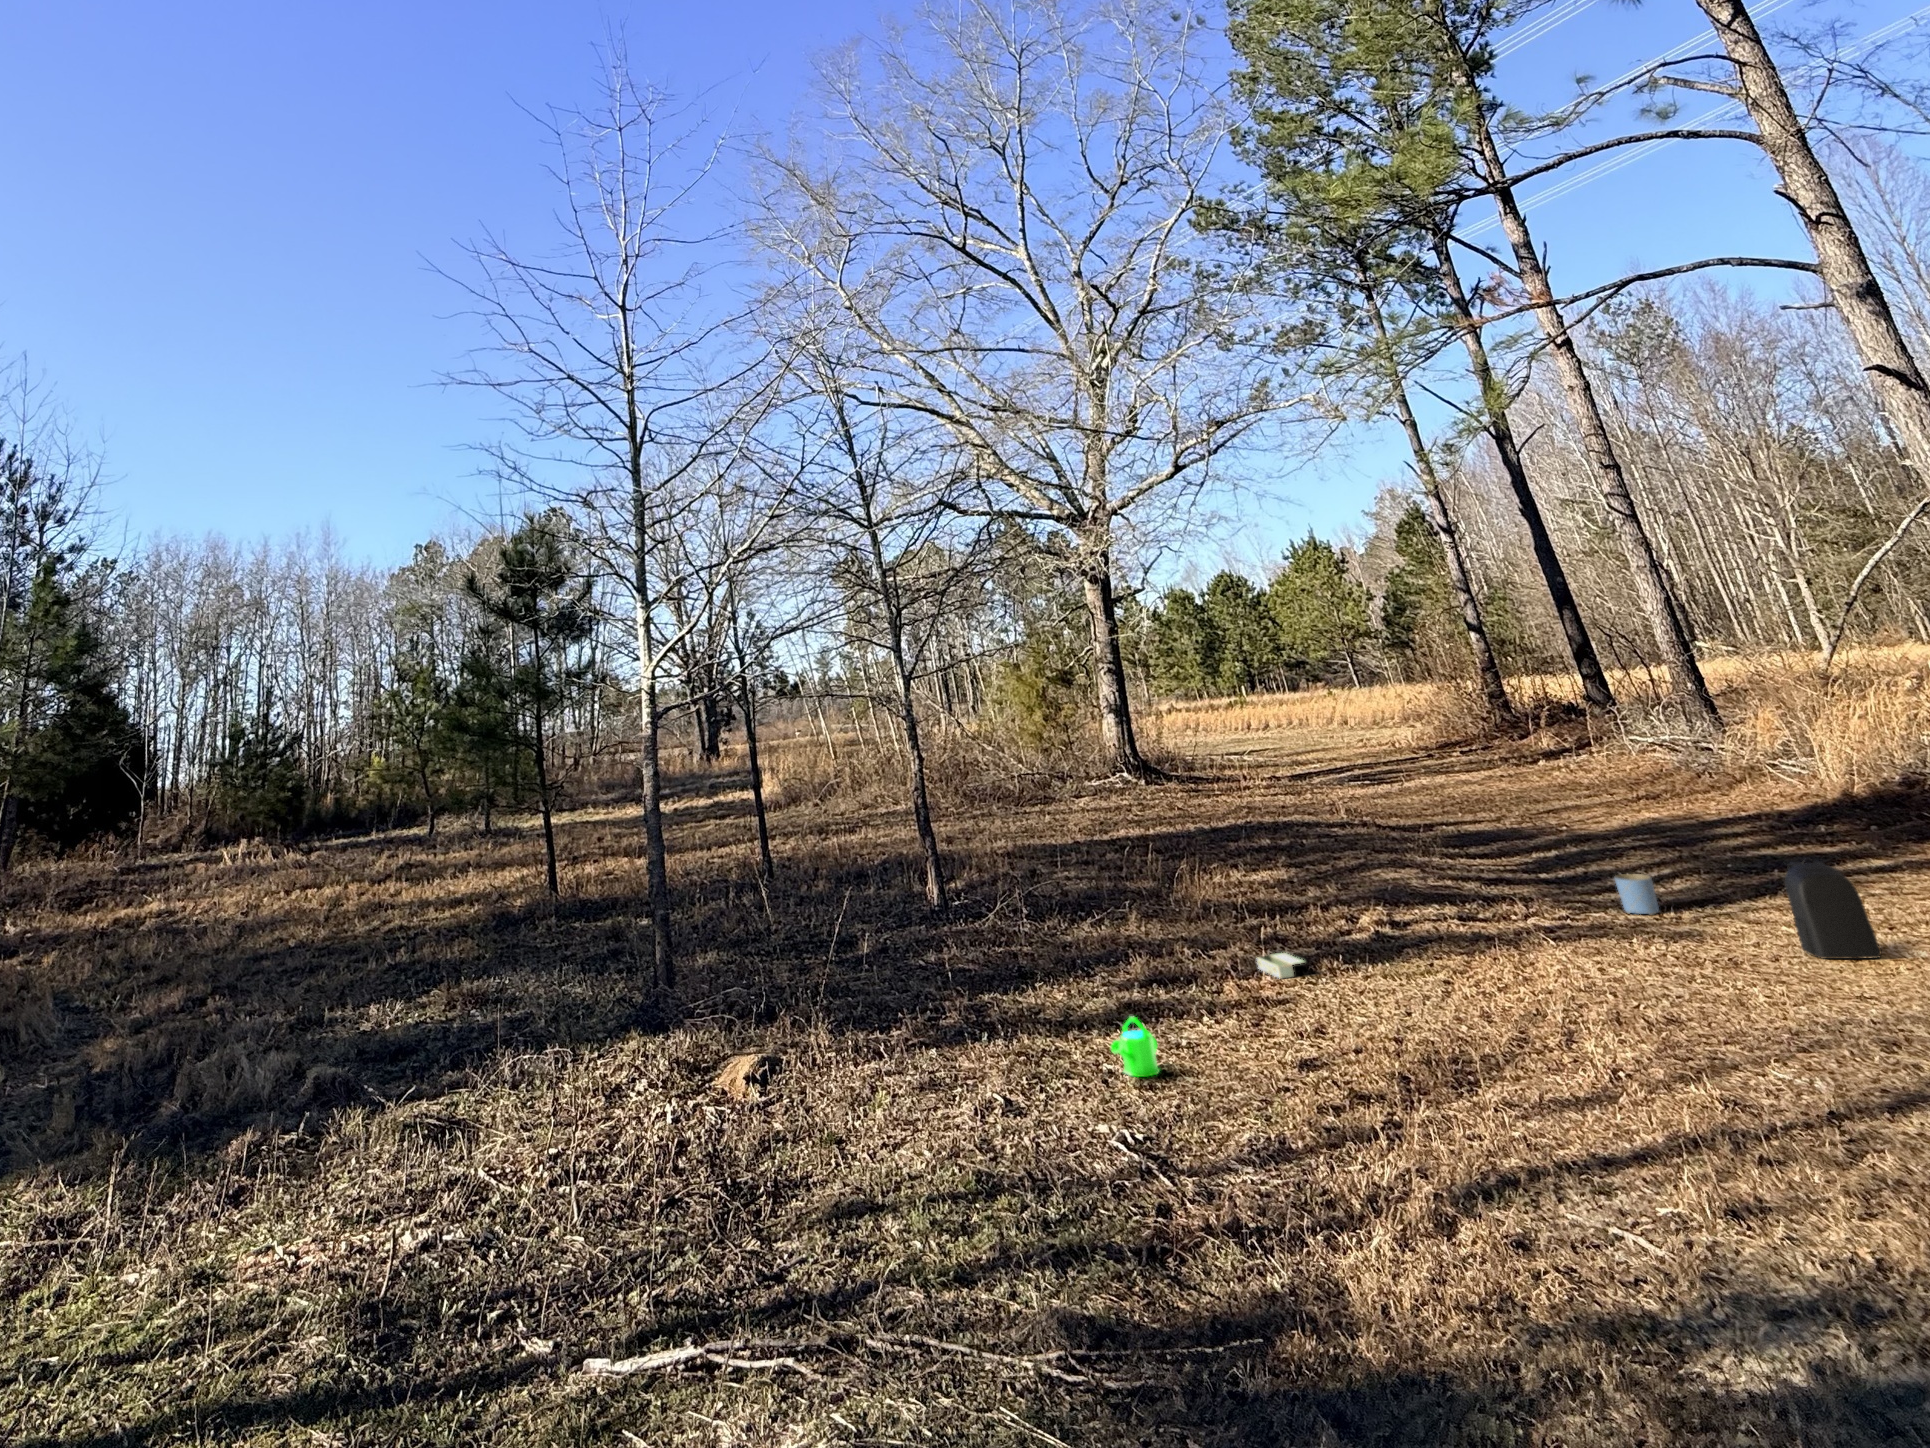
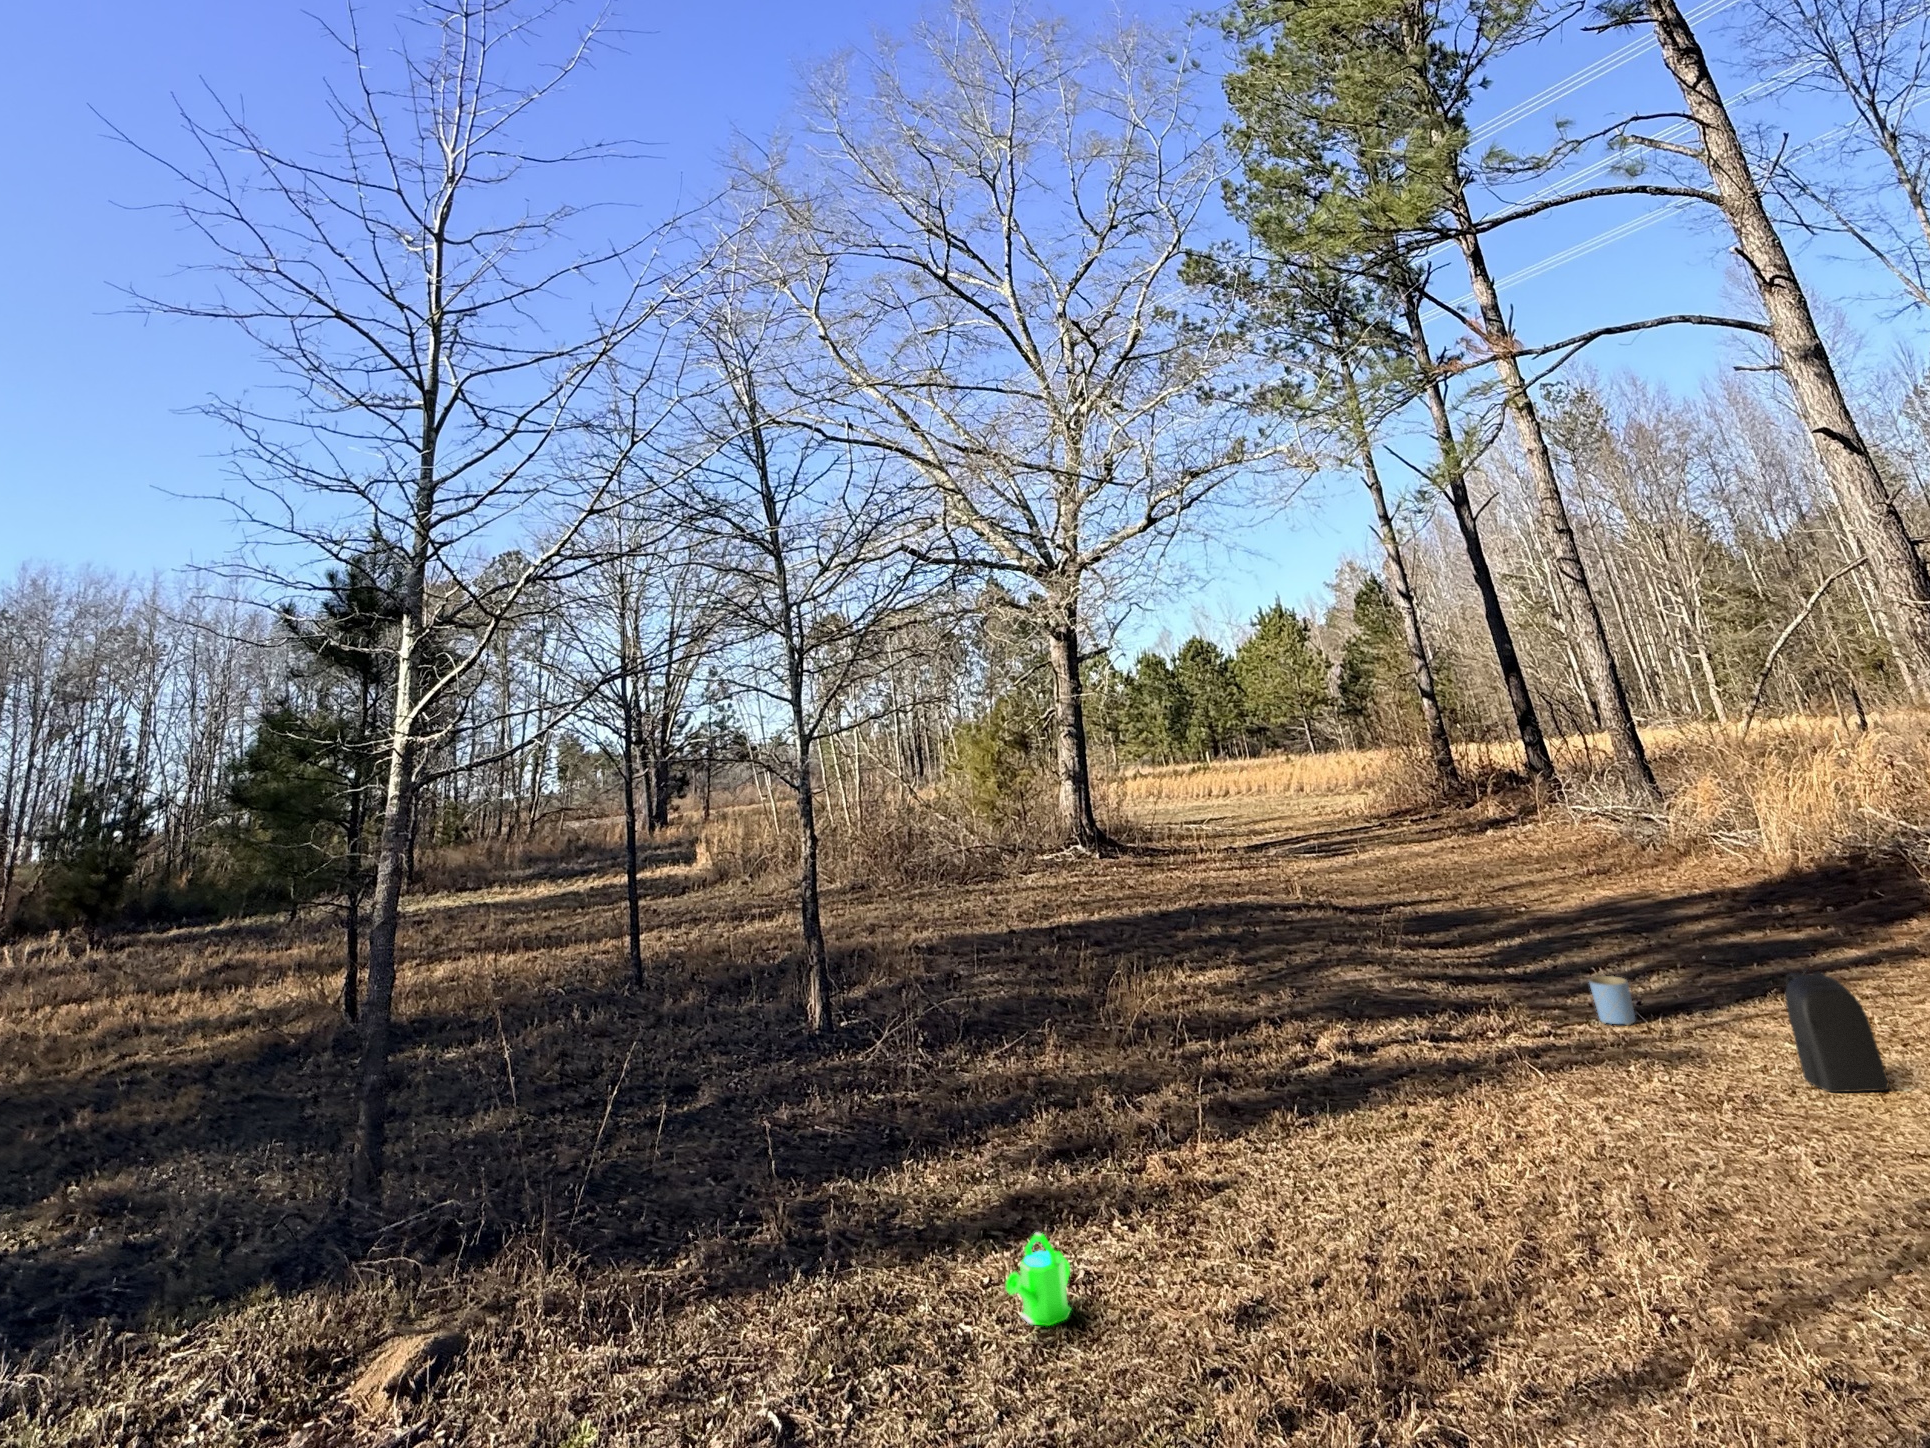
toolbox: present [1257,953,1304,979] -> none [1204,1098,1262,1137]

